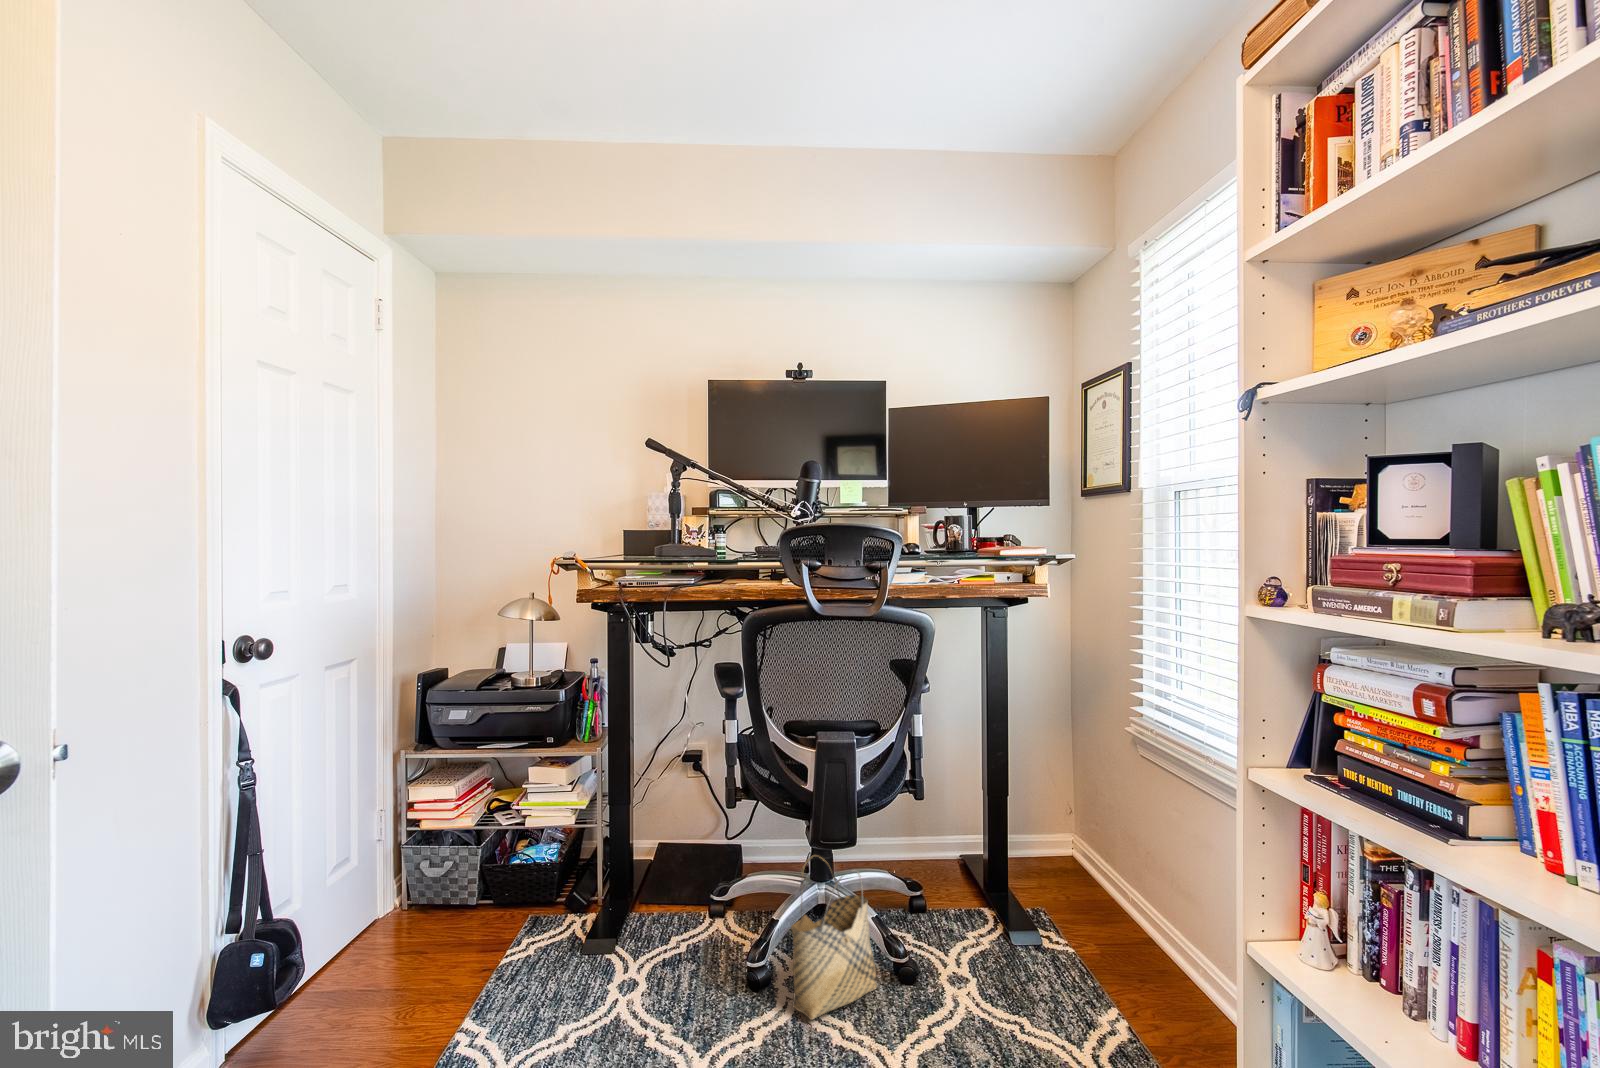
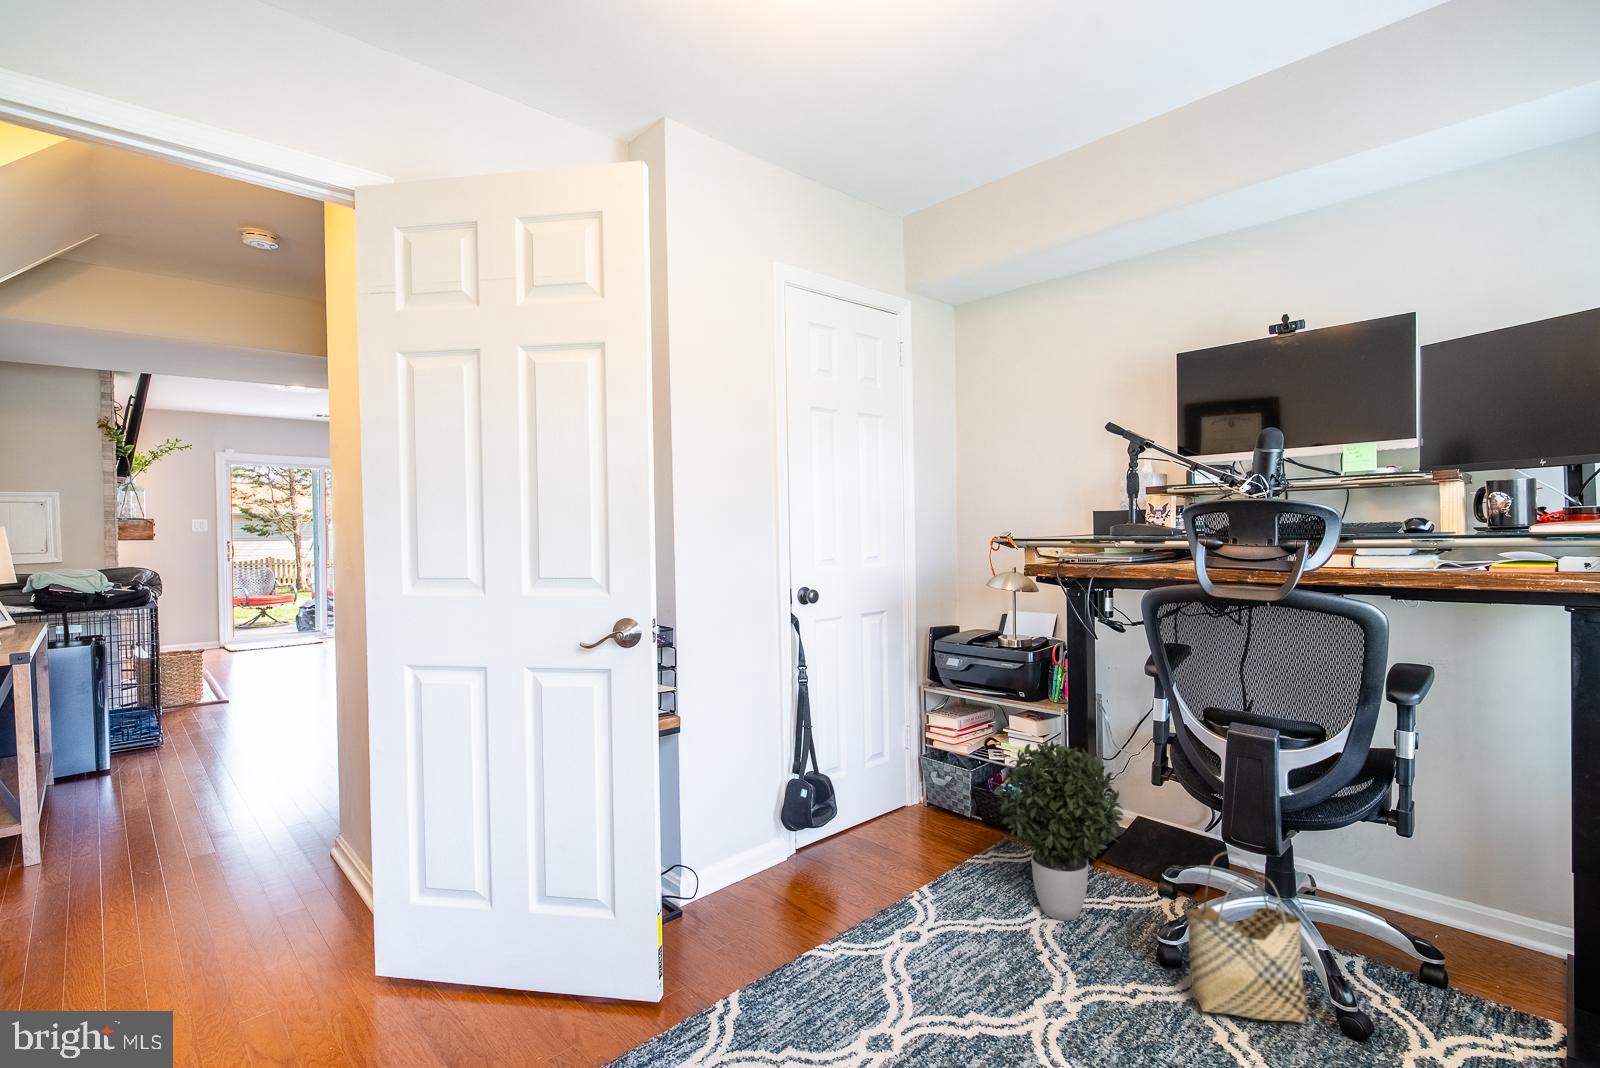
potted plant: none [567,788,704,990] -> present [994,741,1123,921]

